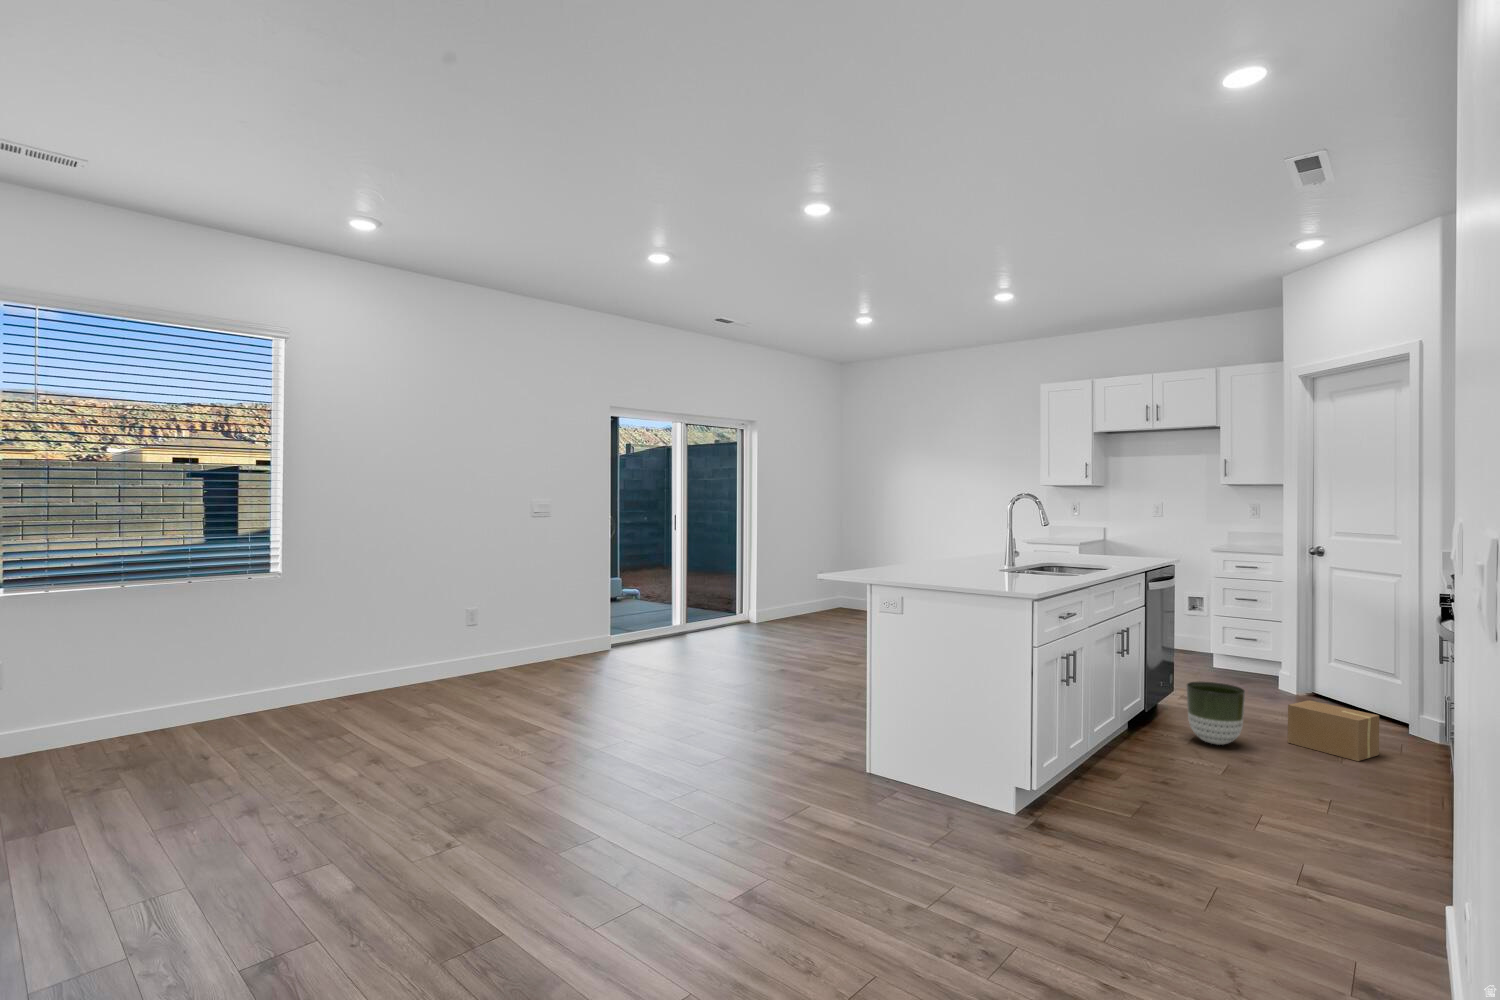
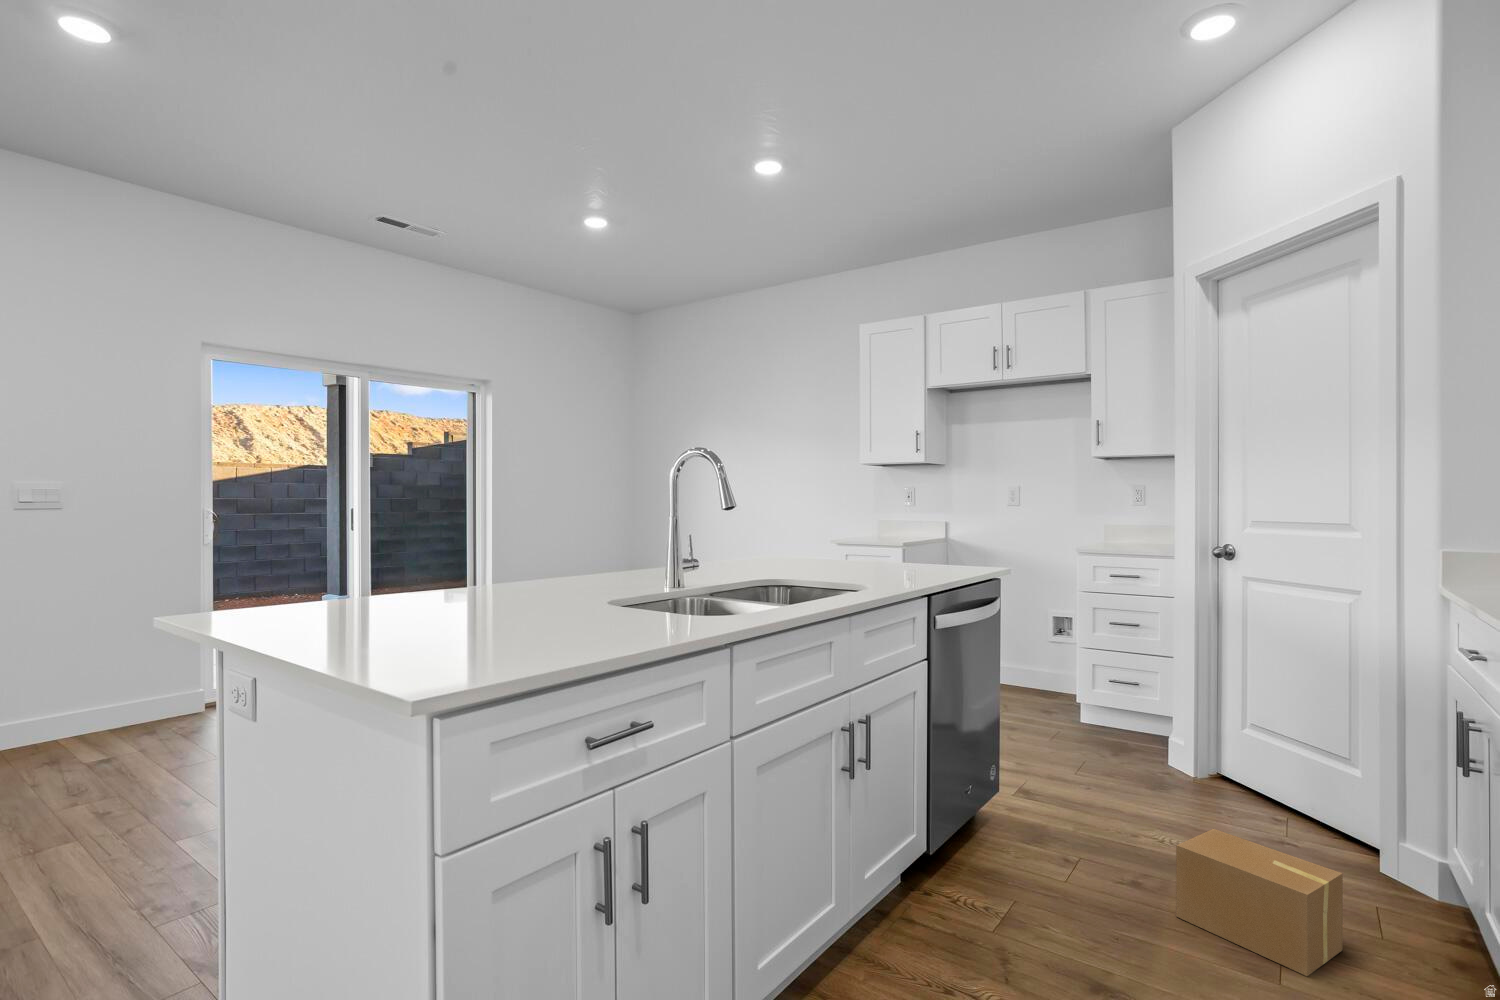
planter: present [1187,682,1245,745] -> none [993,800,1096,933]

